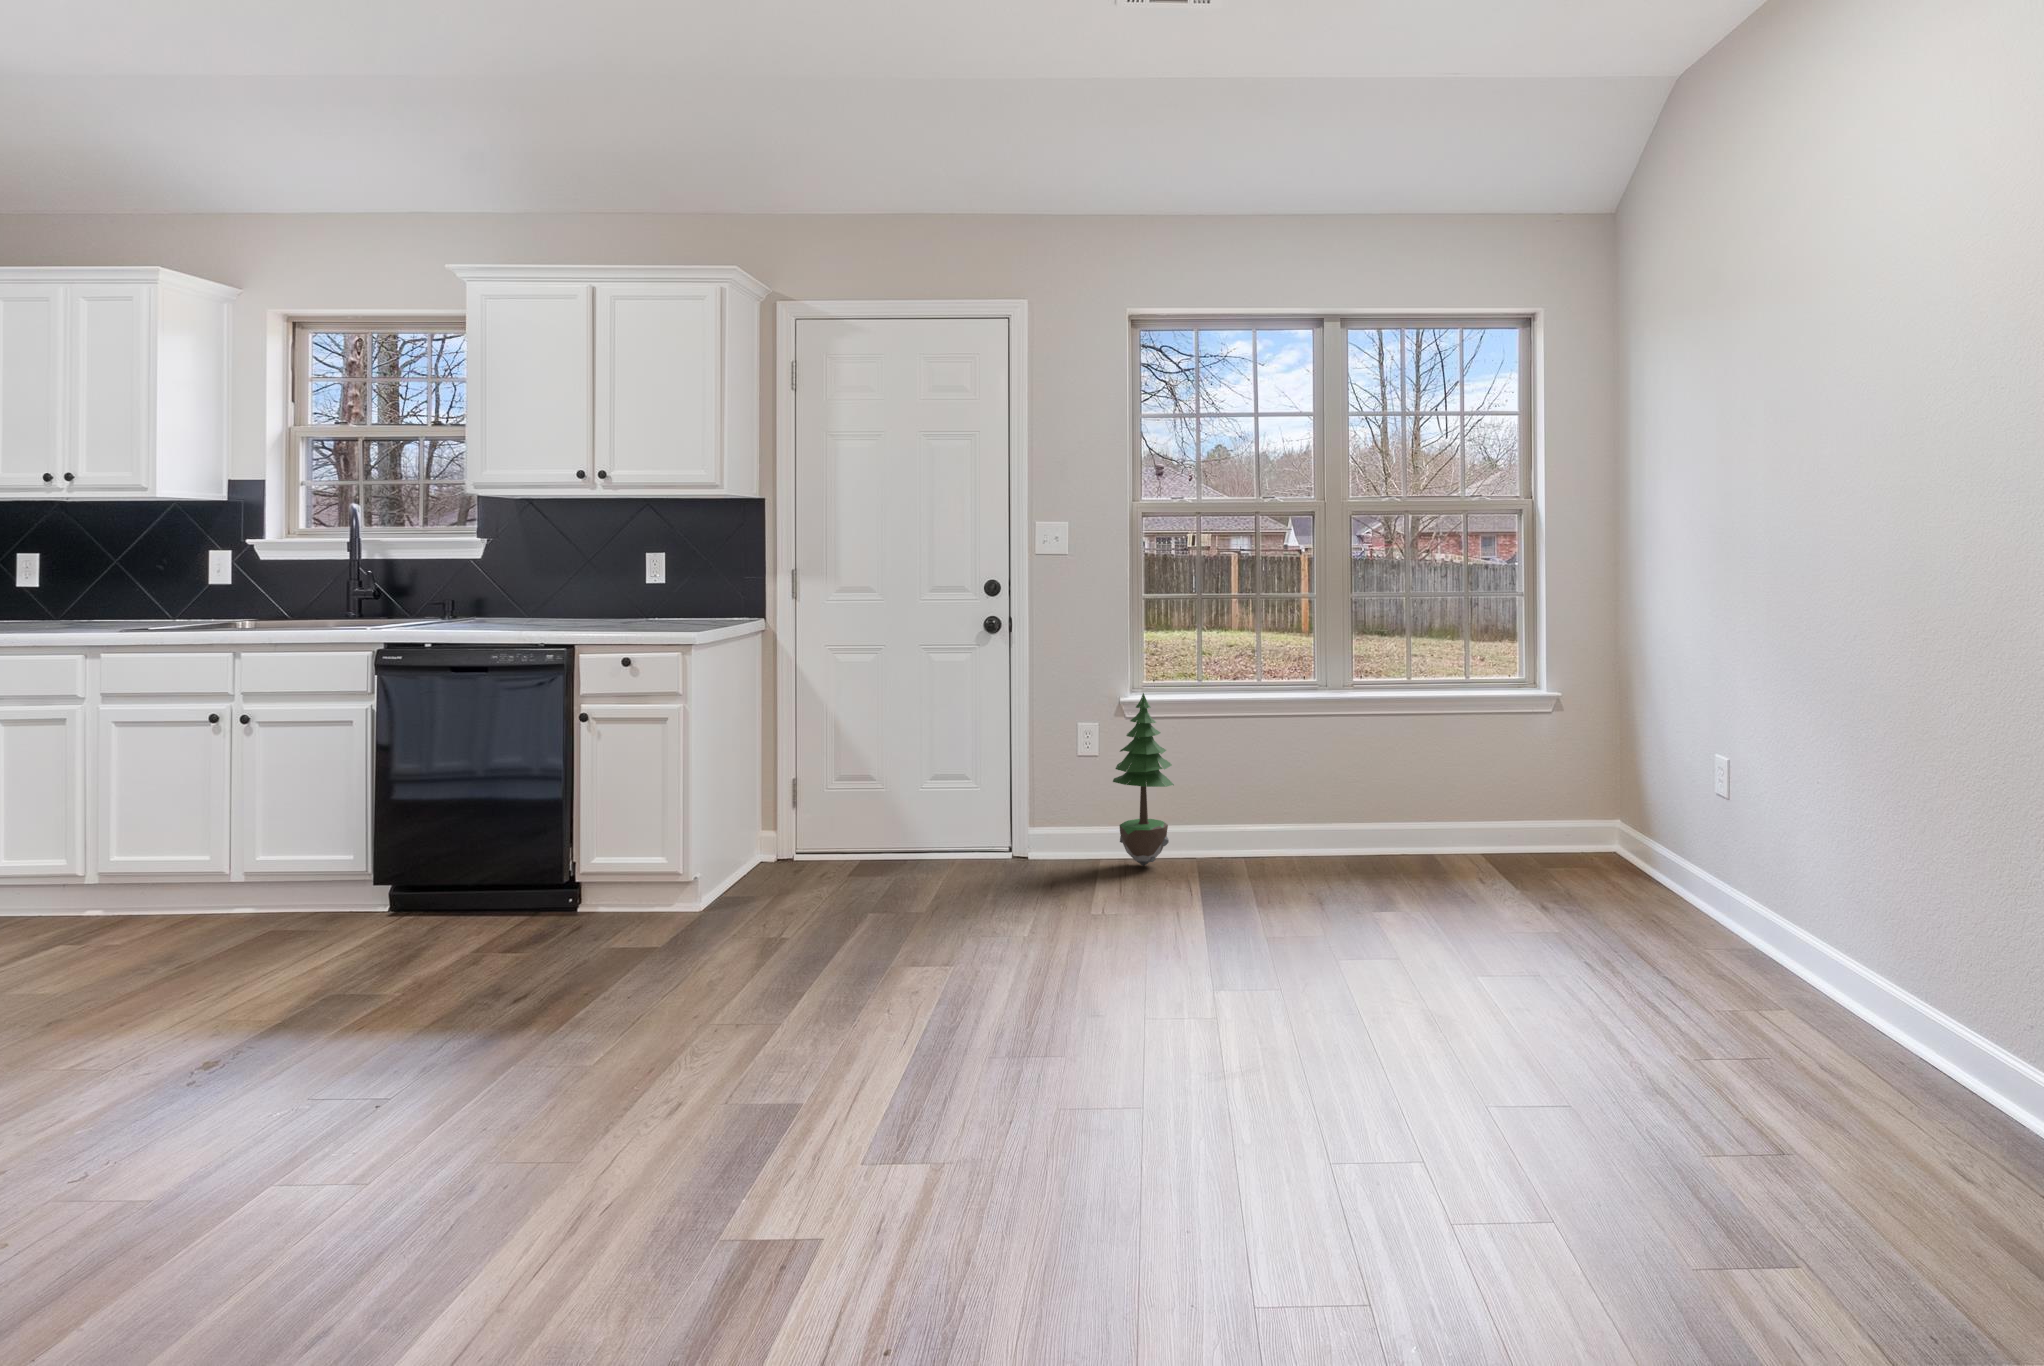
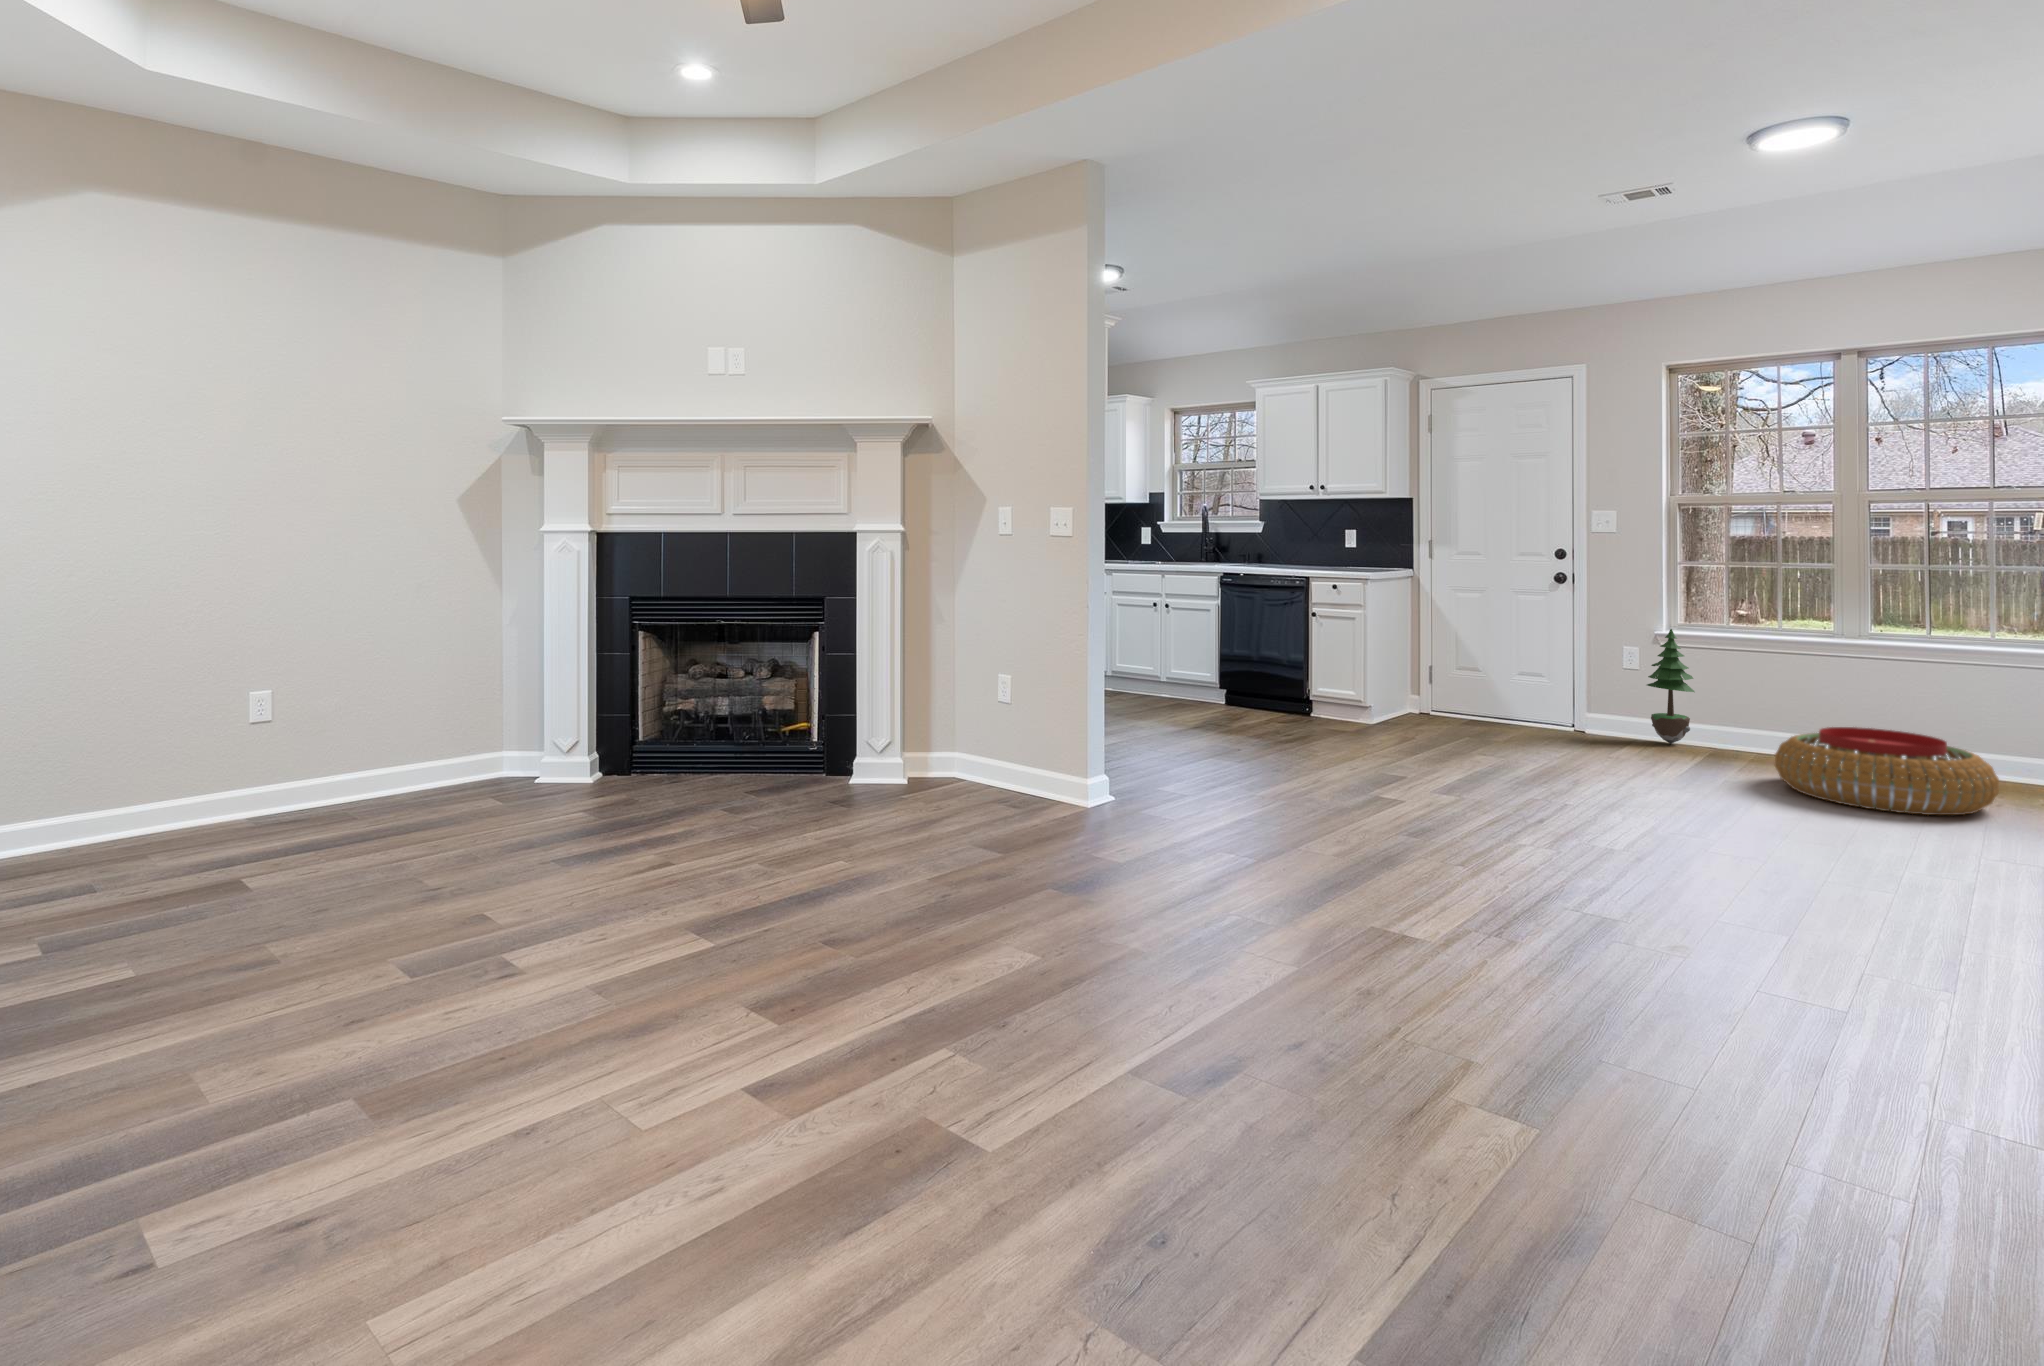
pouf: none [1313,821,1561,956] -> present [1775,727,1999,815]

